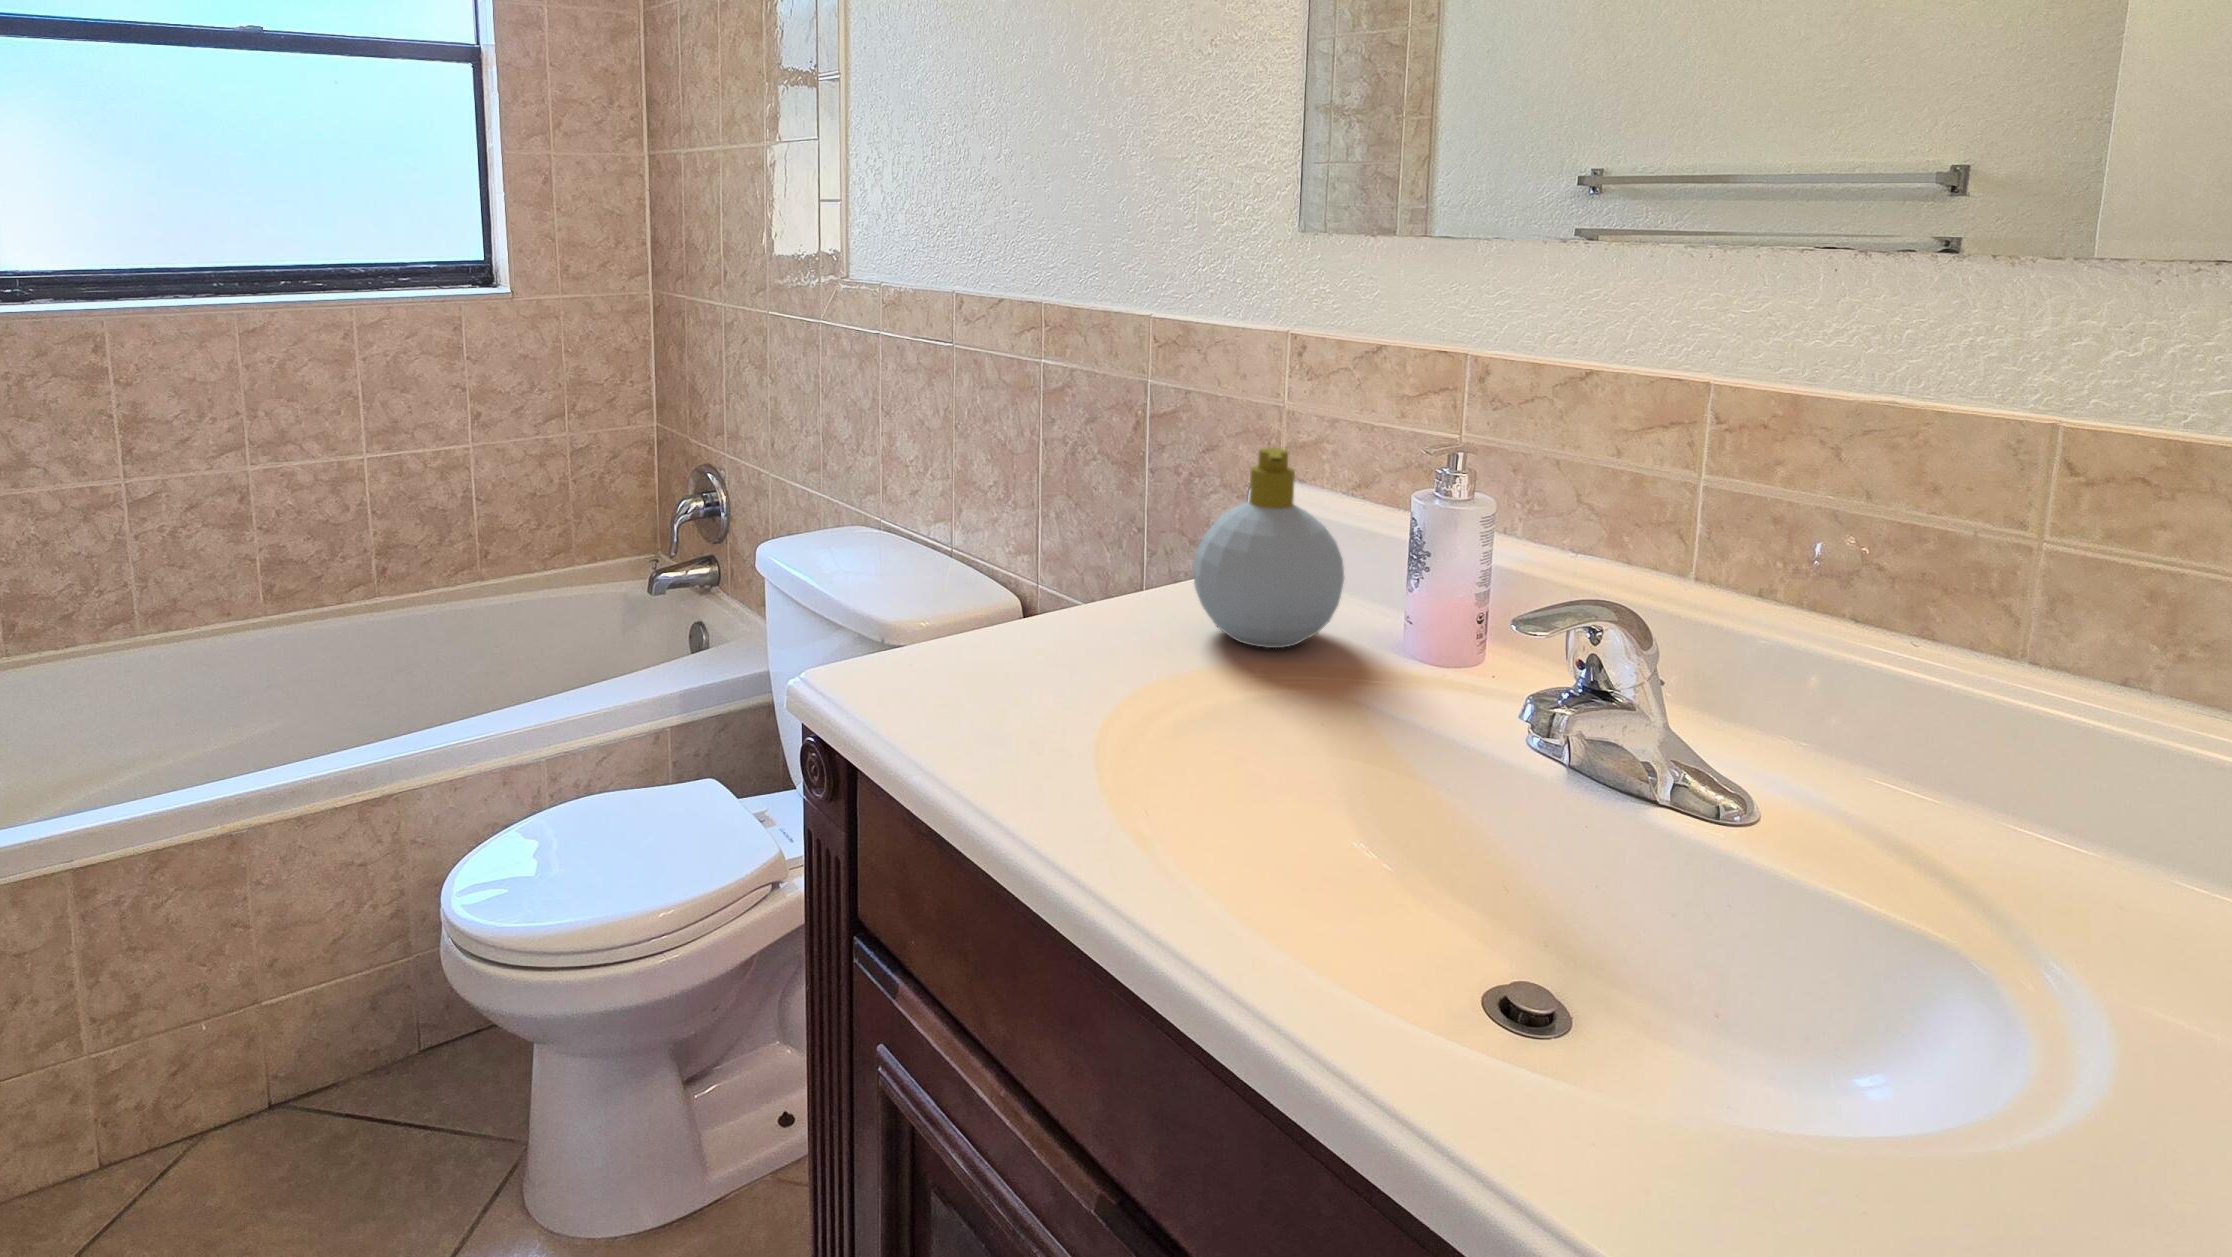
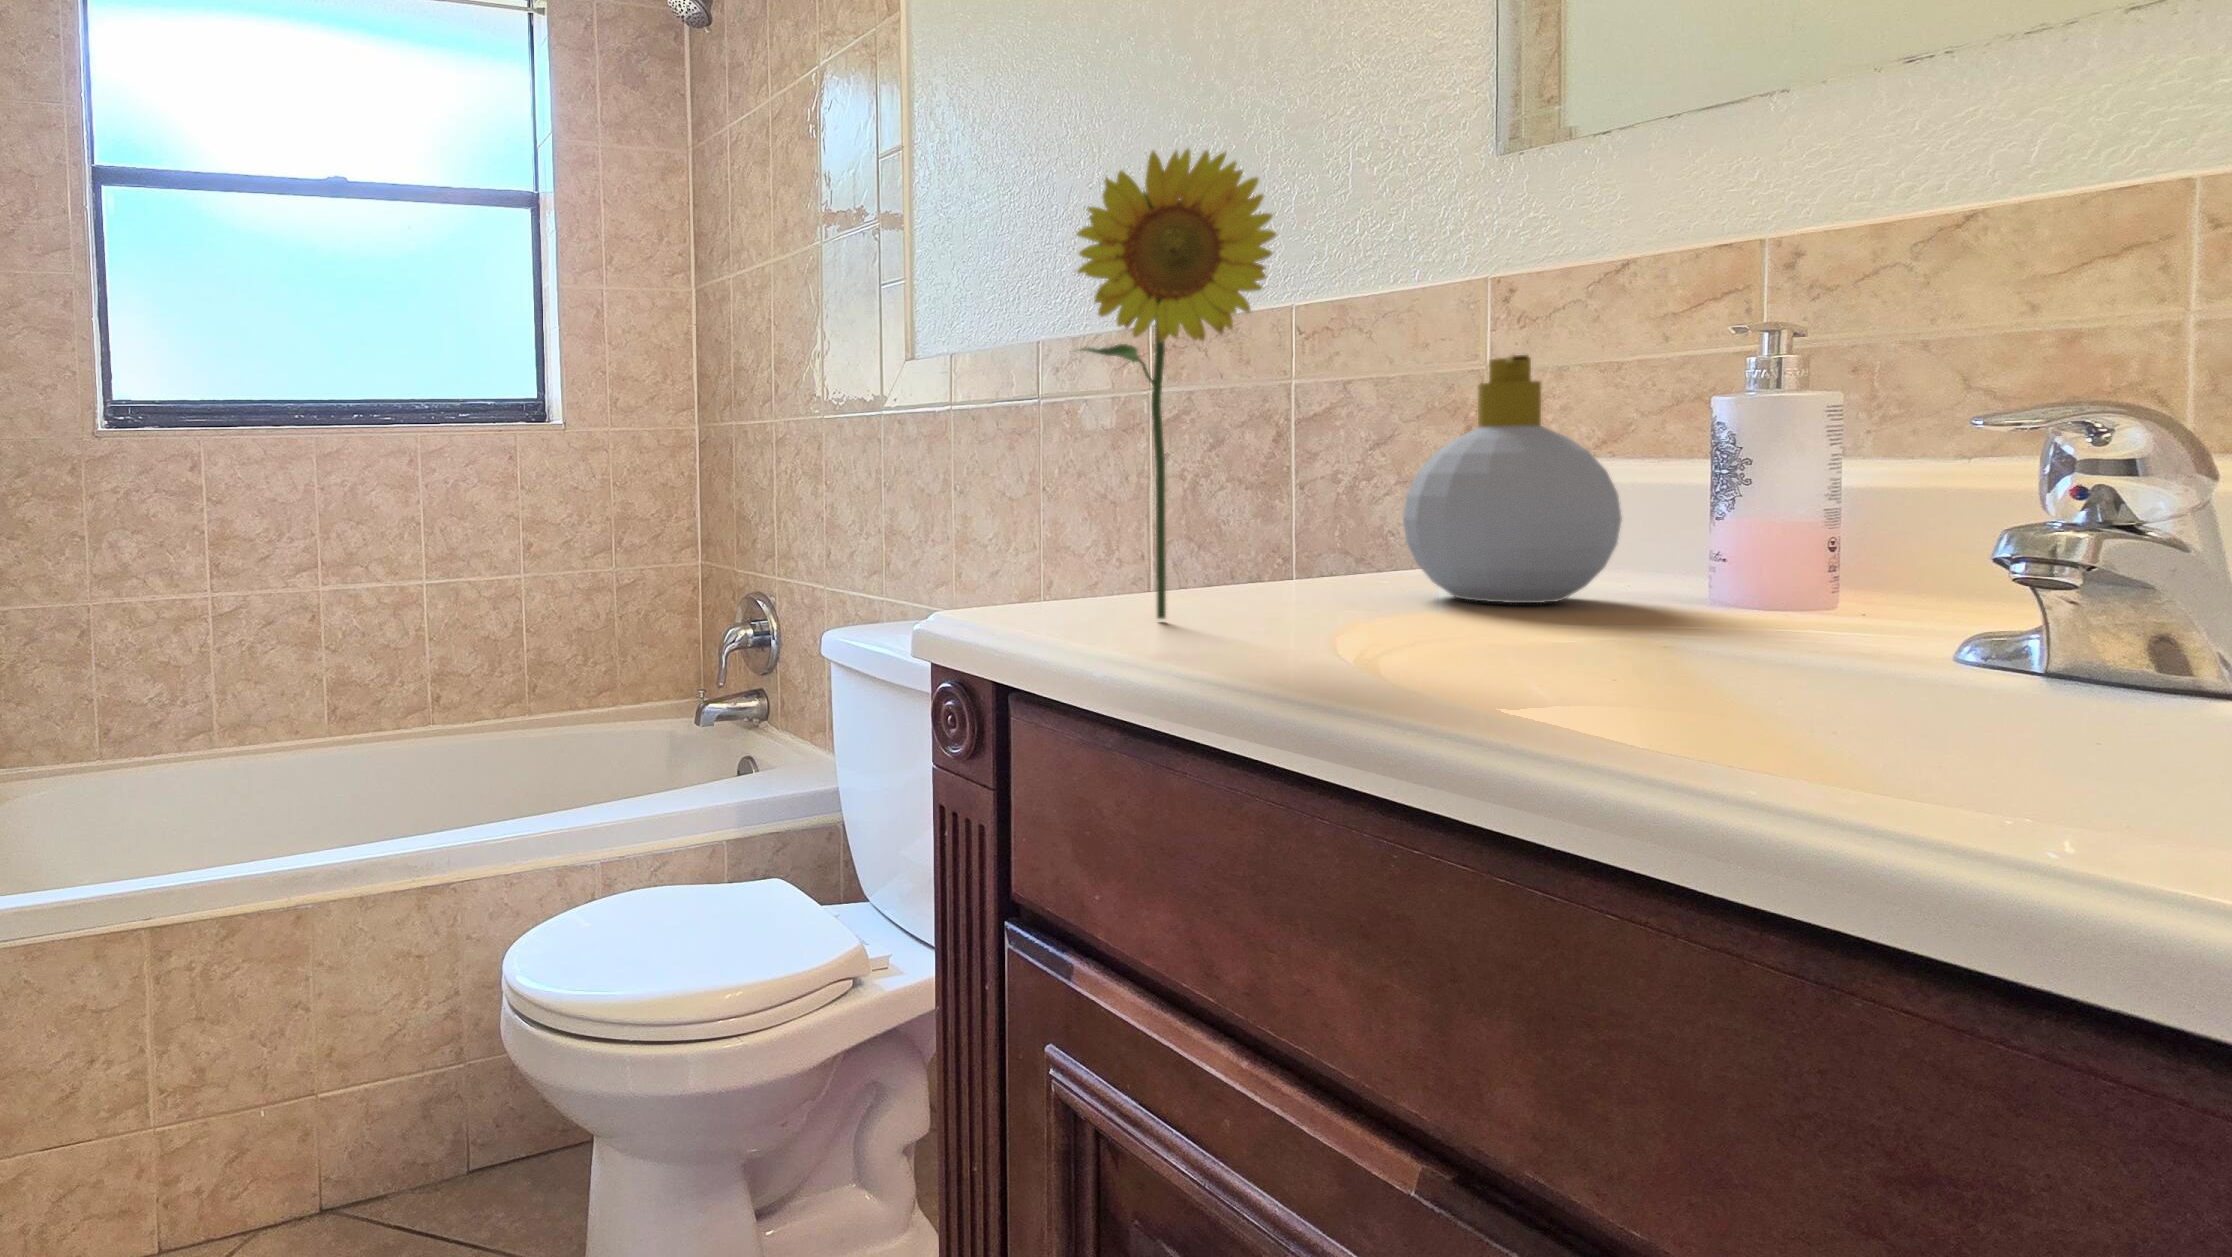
flower: none [919,316,1079,682] -> present [1077,149,1276,619]

